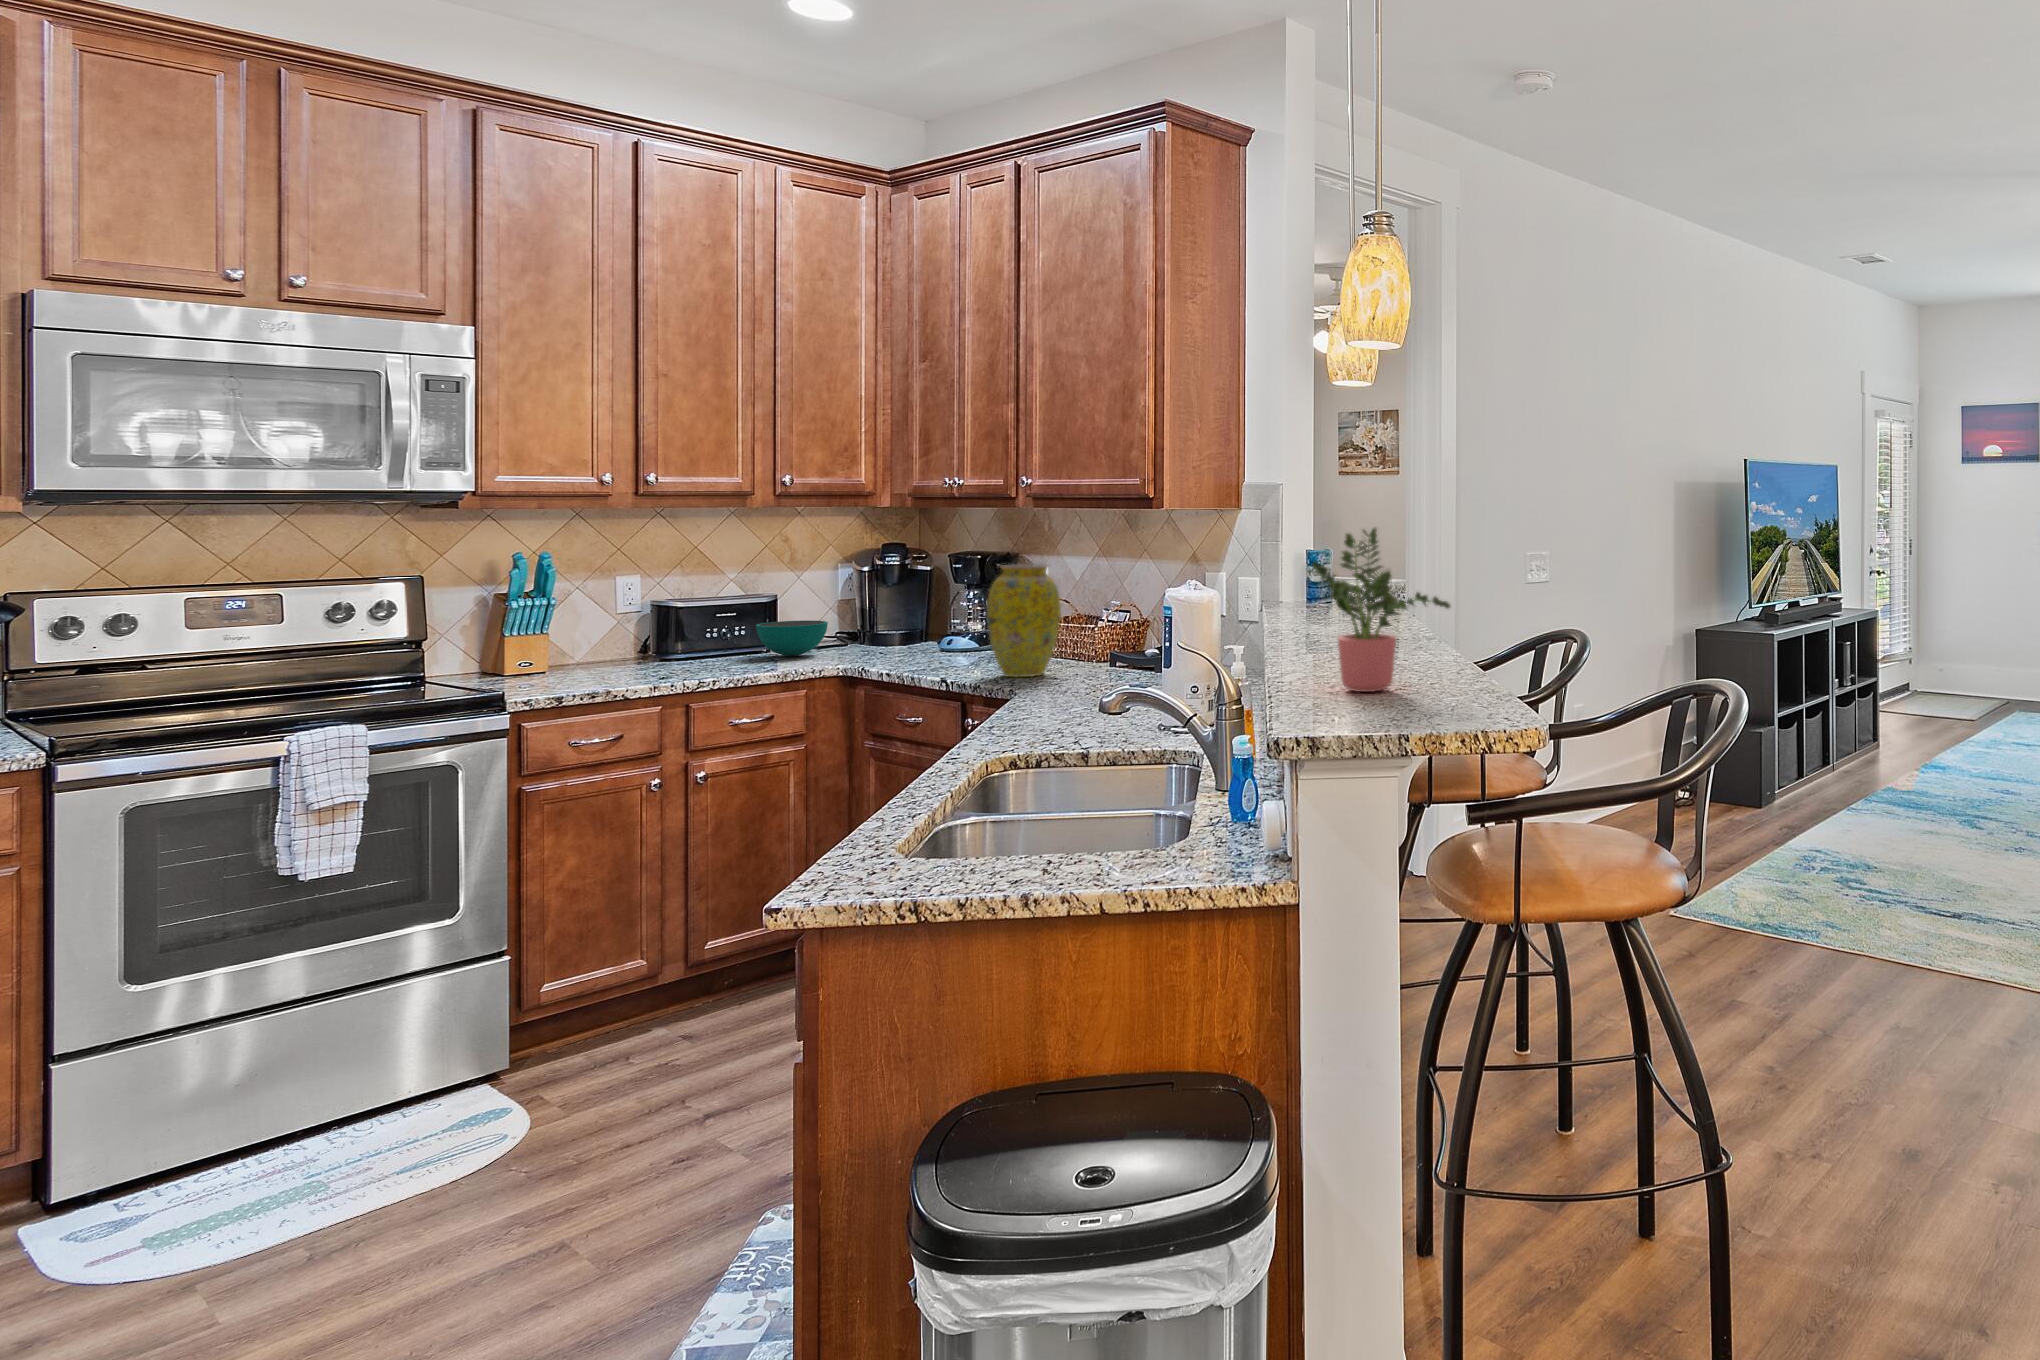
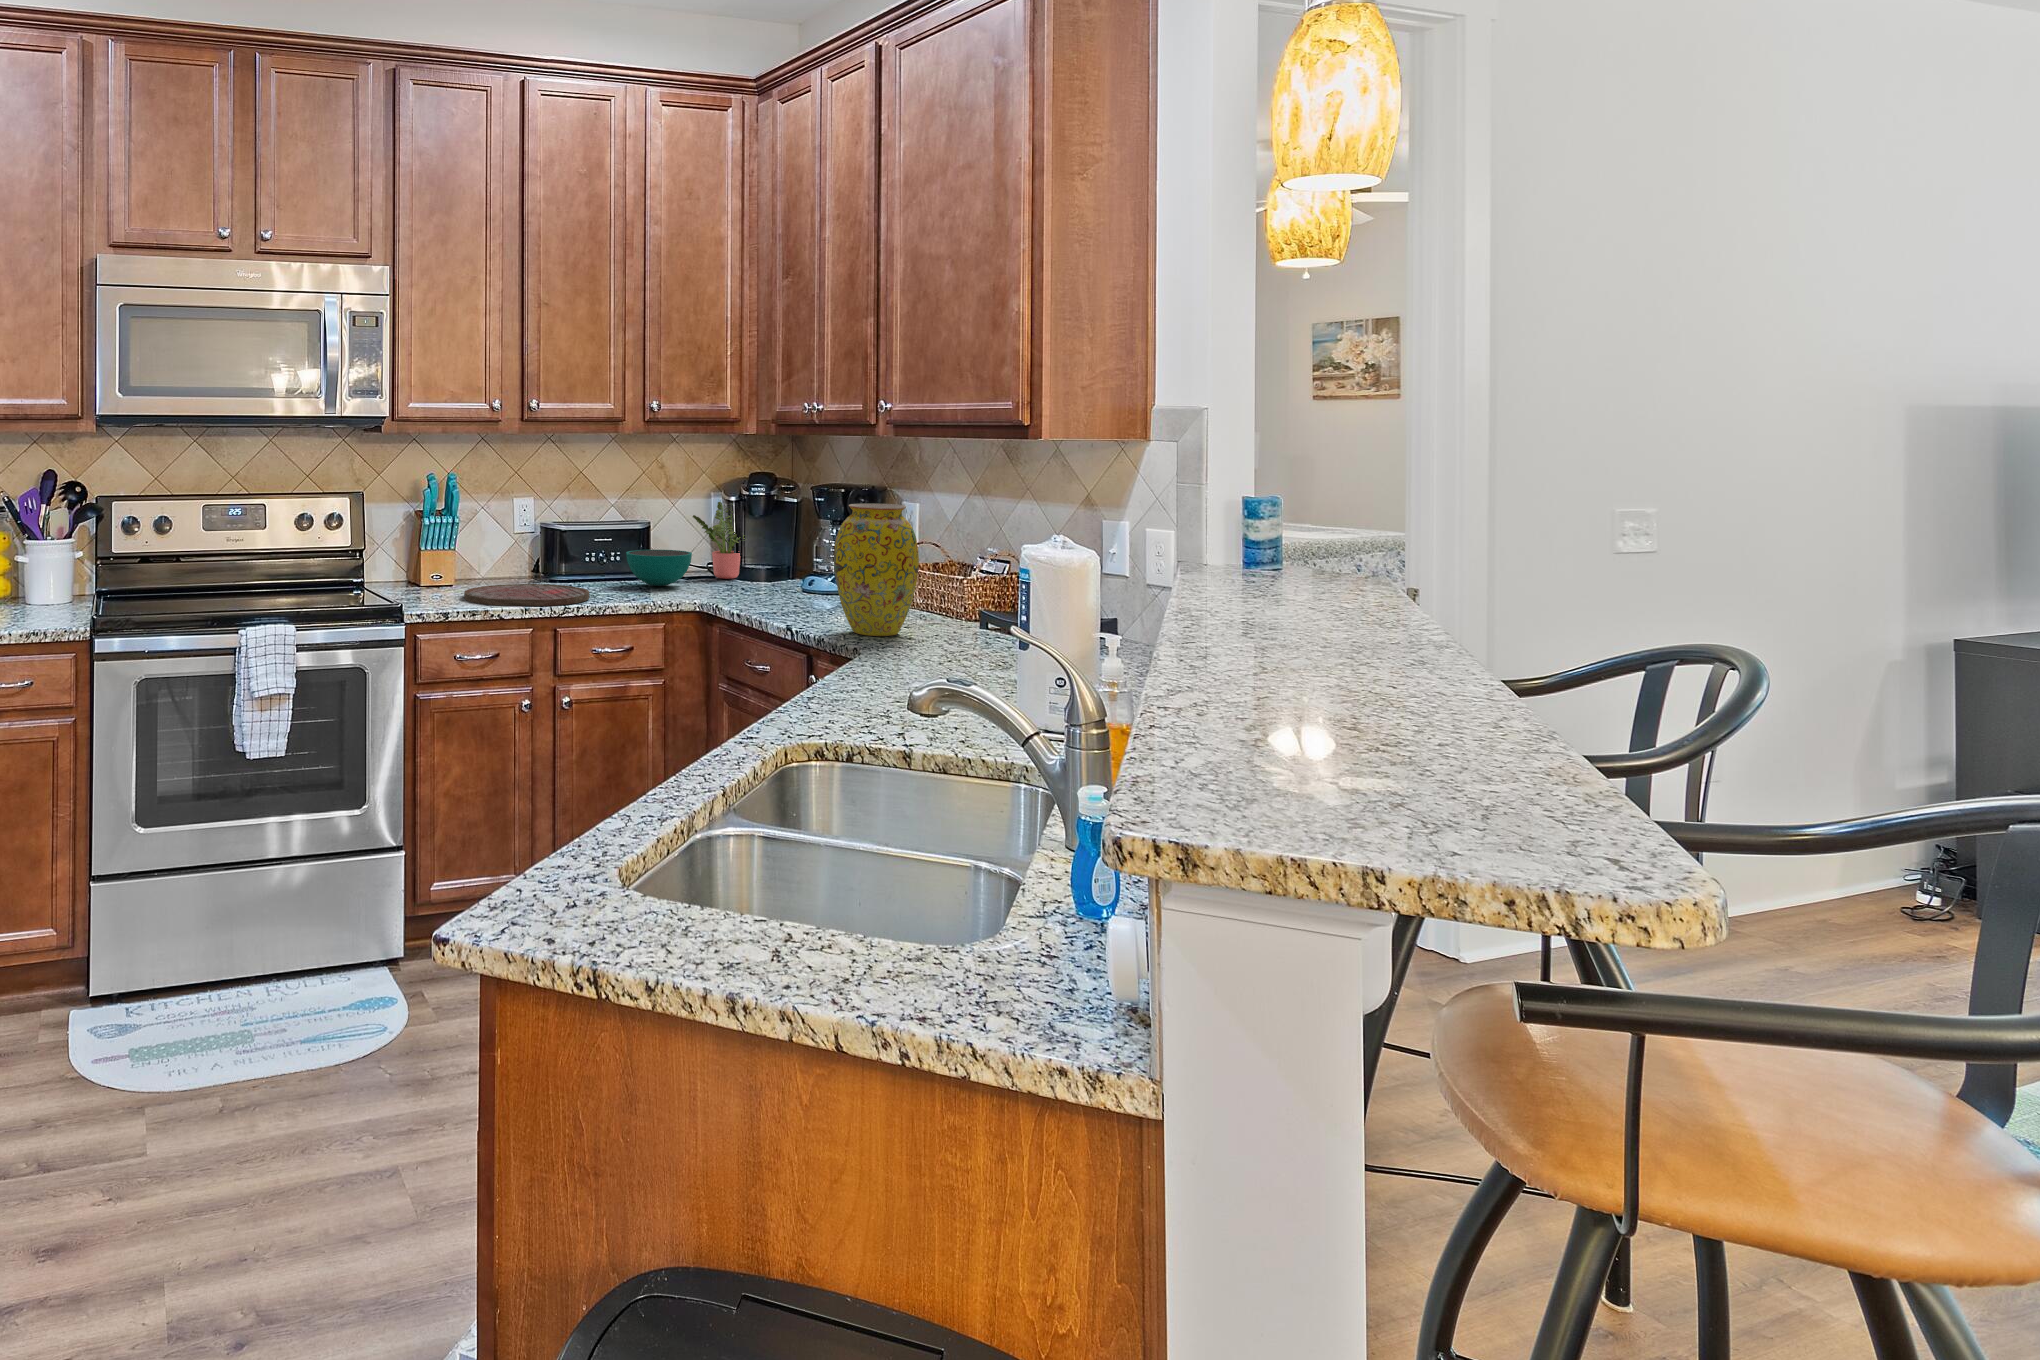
potted plant: present [1312,528,1450,692] -> present [693,502,747,579]
cutting board: none [575,661,725,684] -> present [464,584,589,606]

